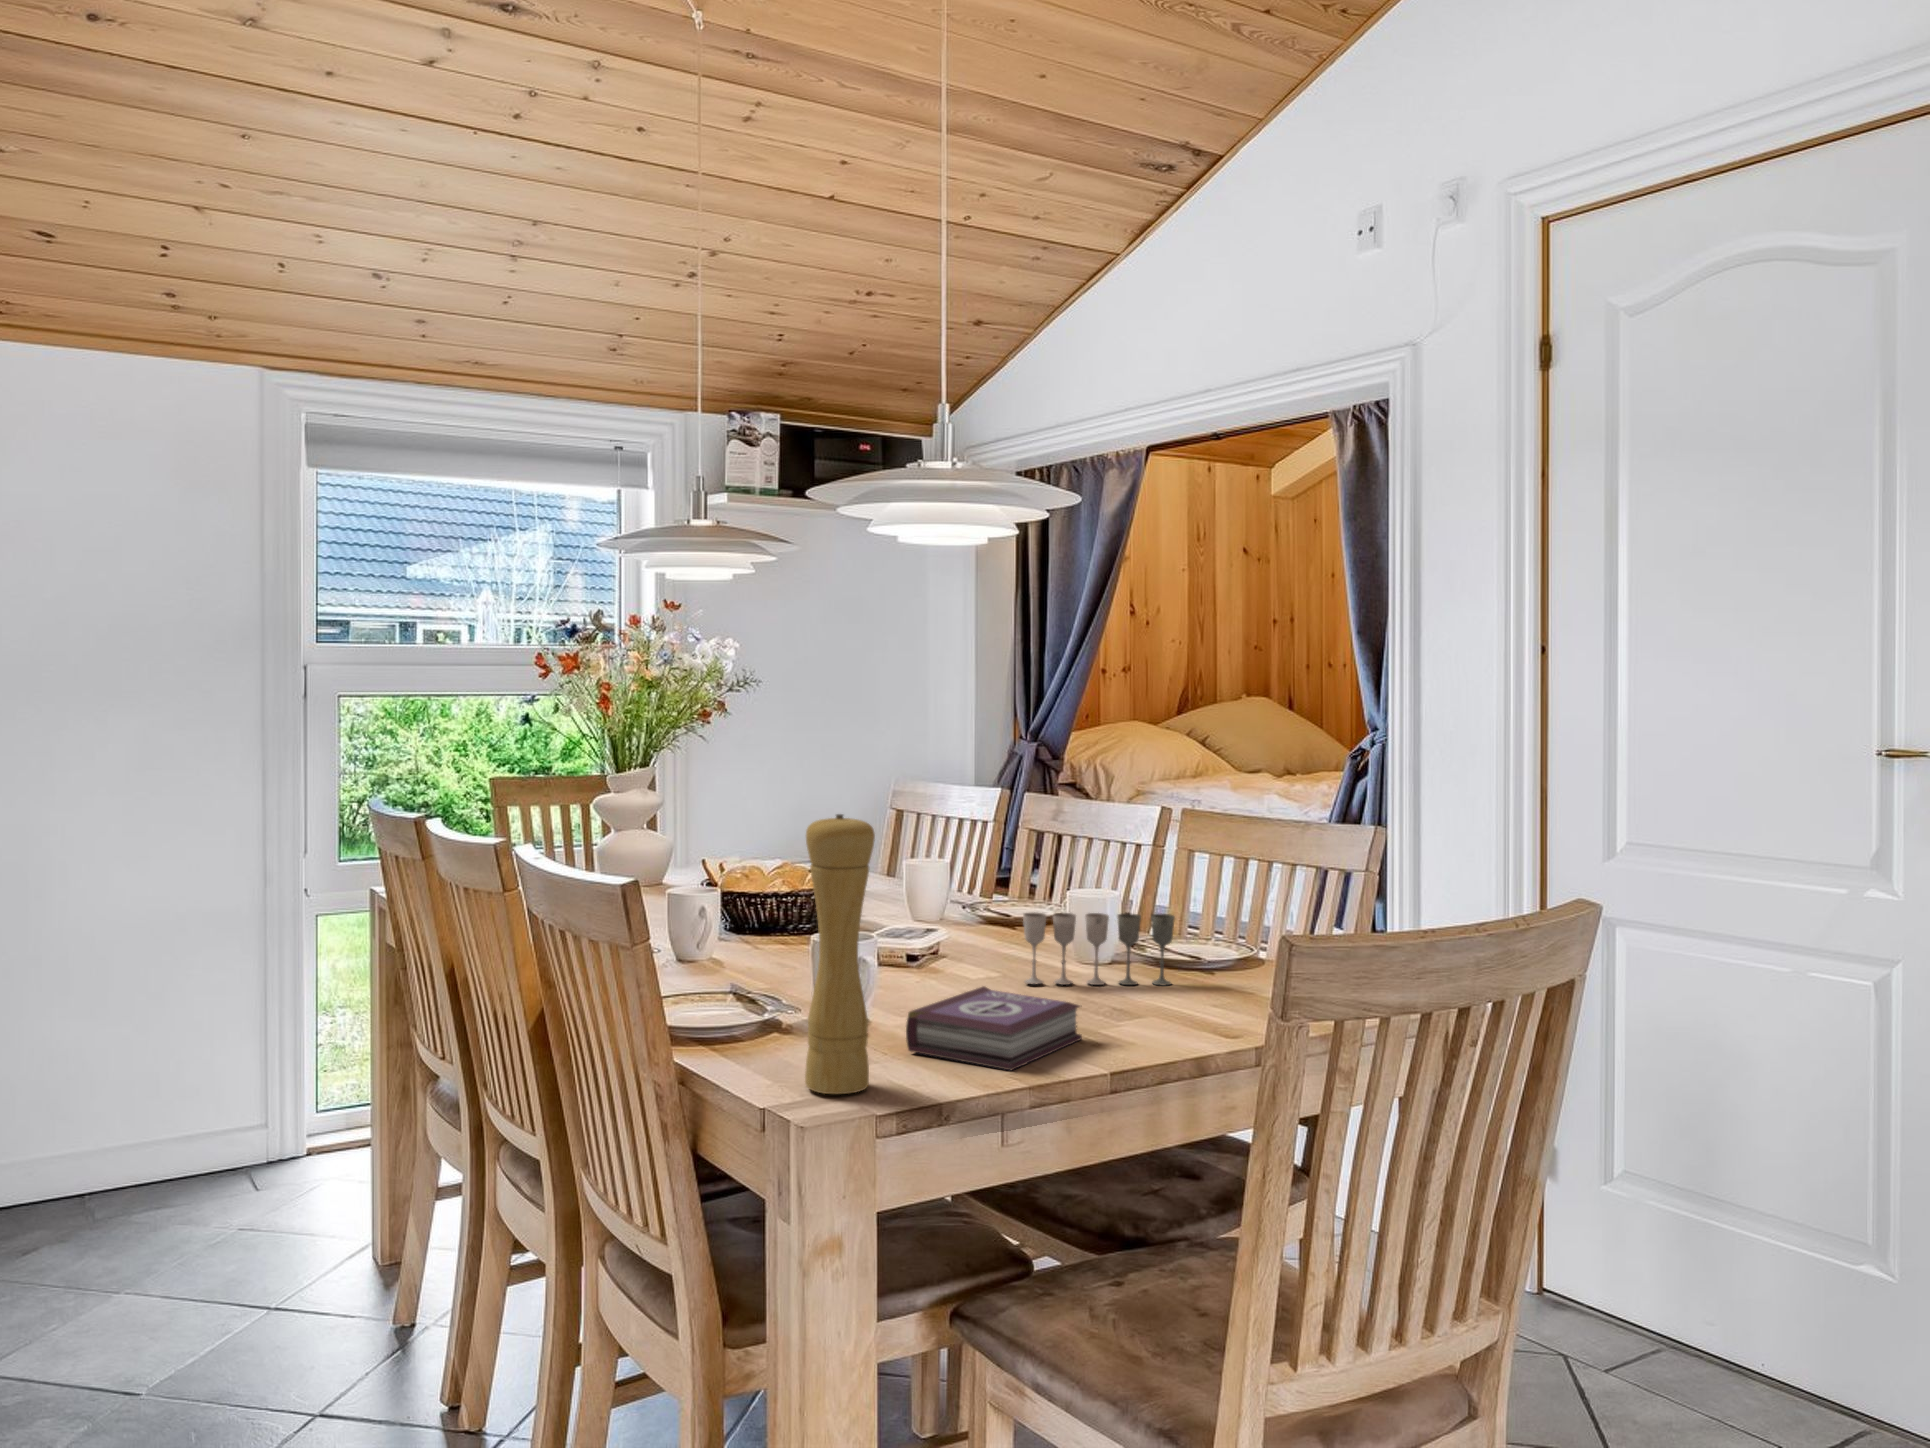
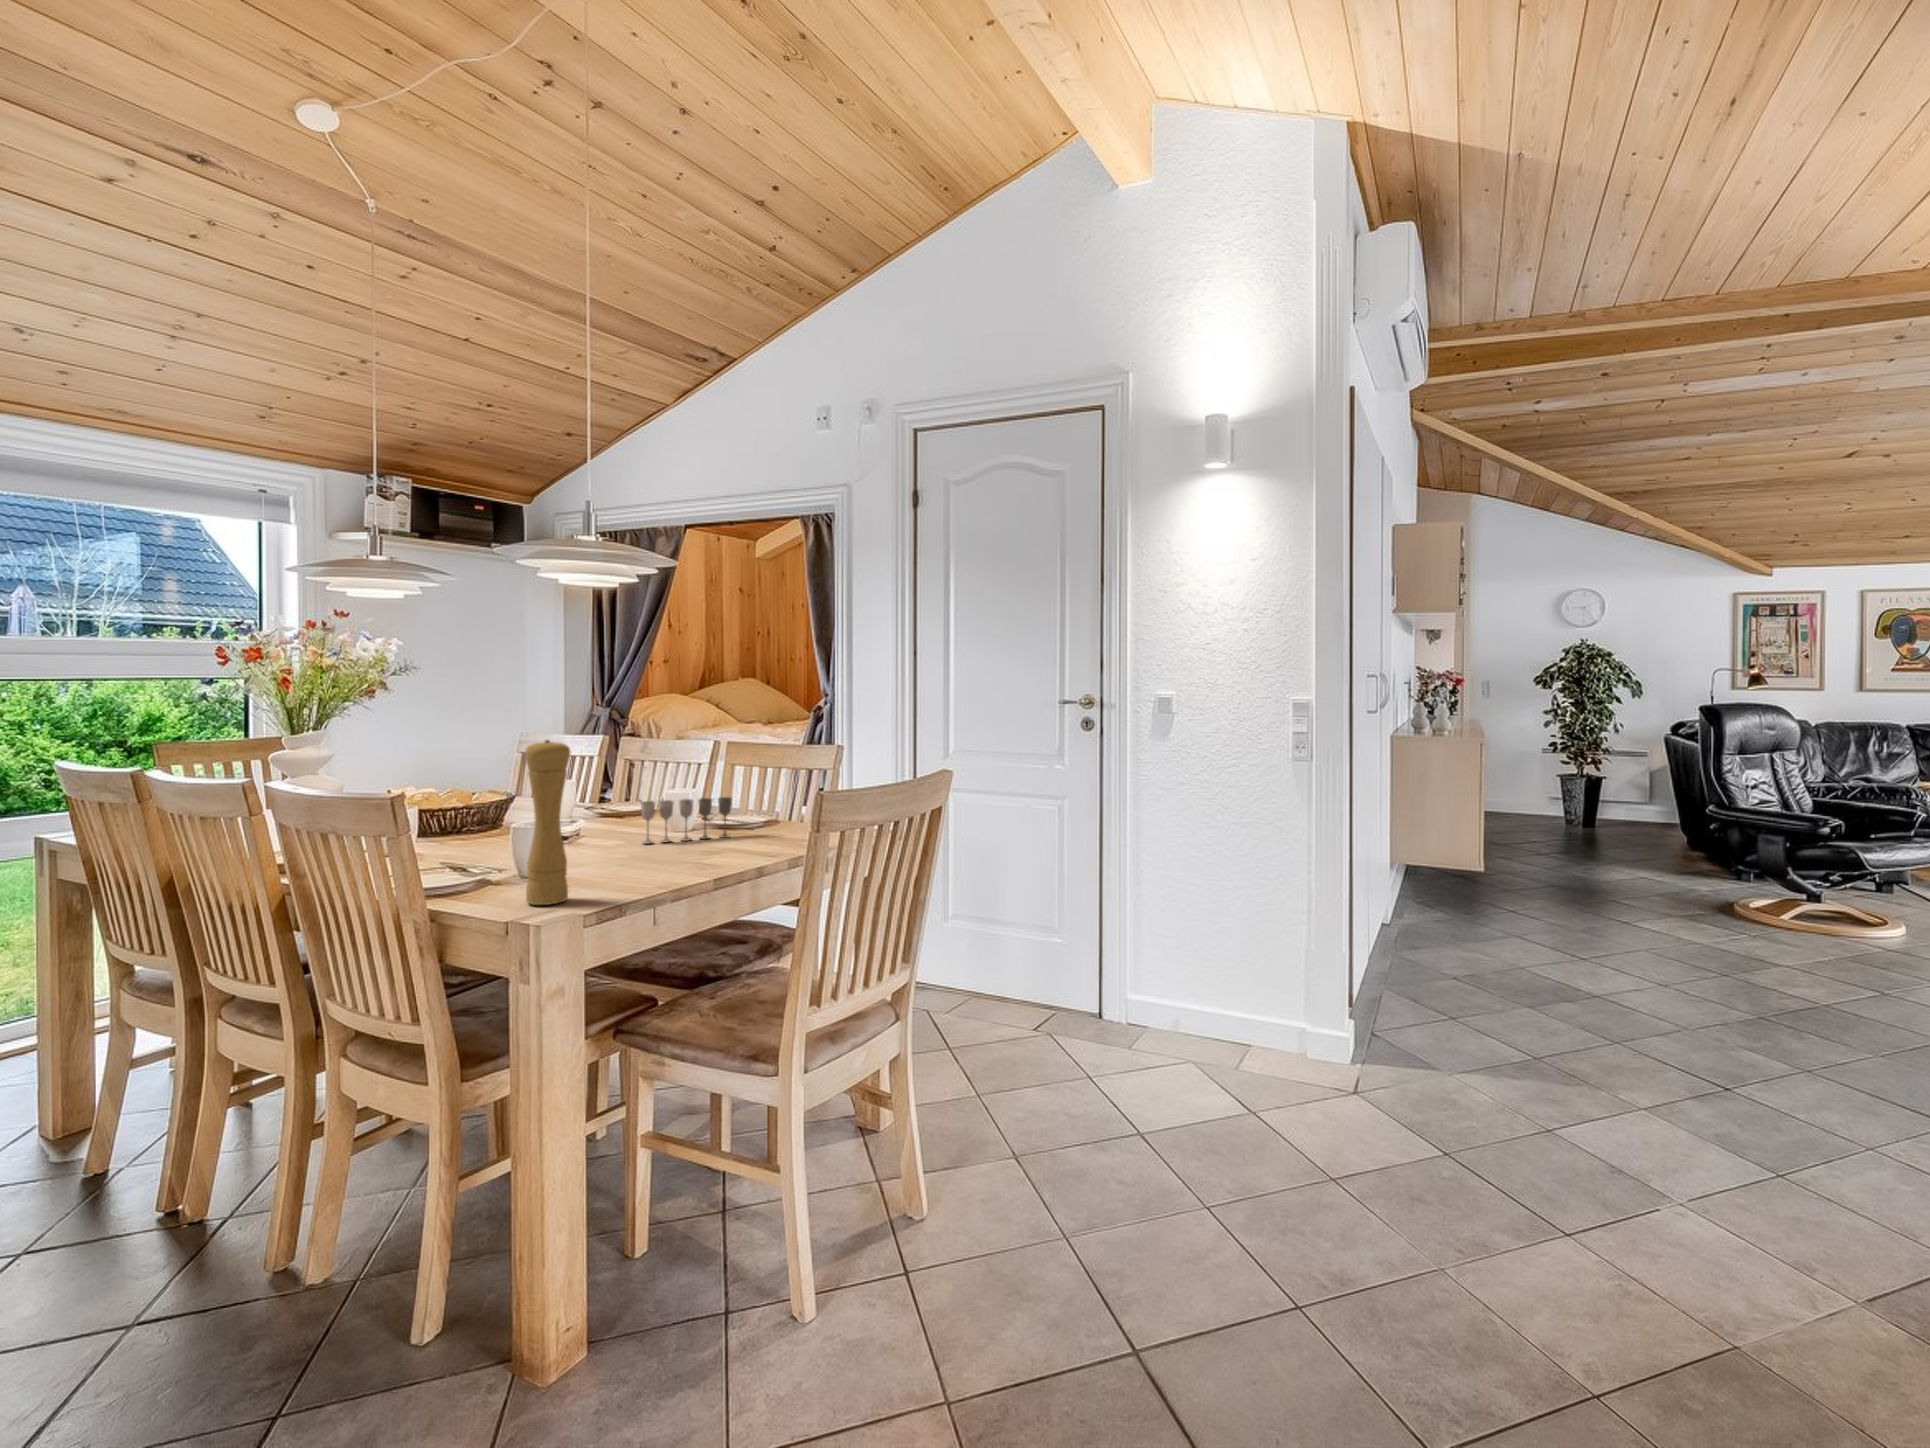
book: present [906,986,1082,1070] -> none [582,842,688,883]

